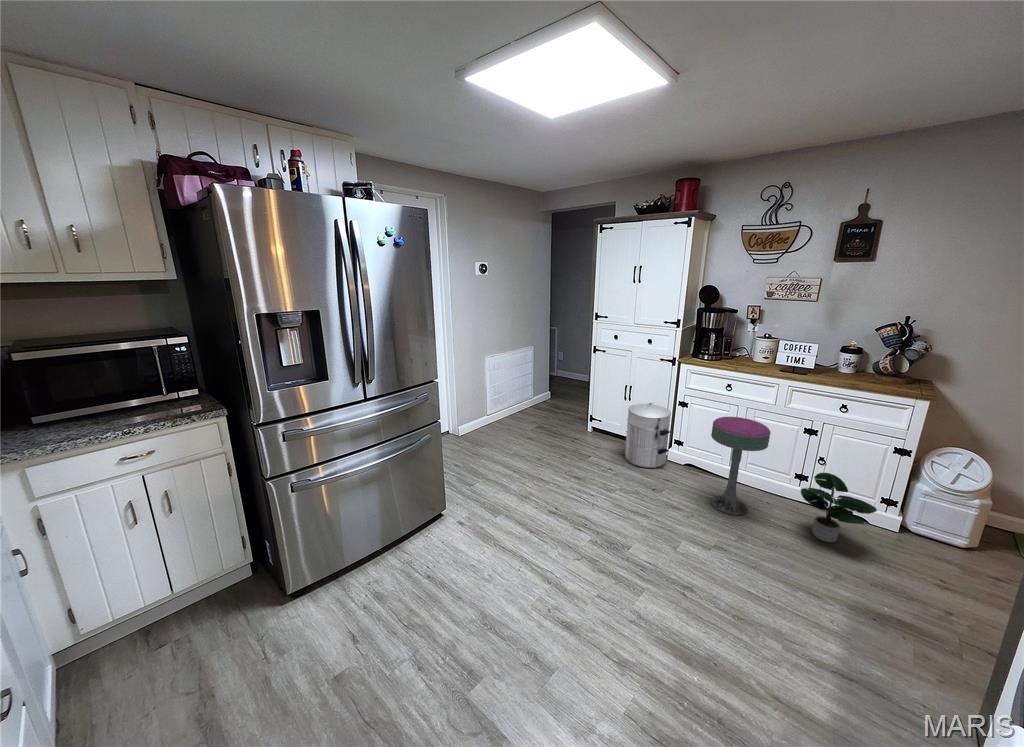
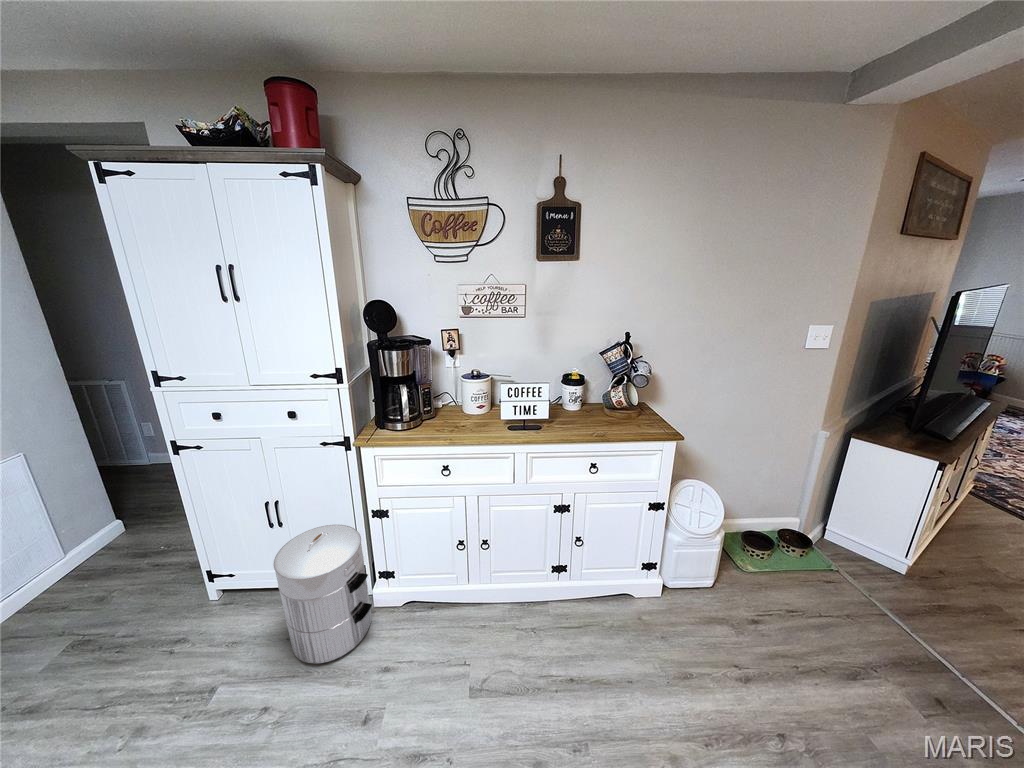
bar stool: present [711,417,771,515] -> none [440,531,533,714]
potted plant: present [800,473,877,543] -> none [581,572,672,684]

